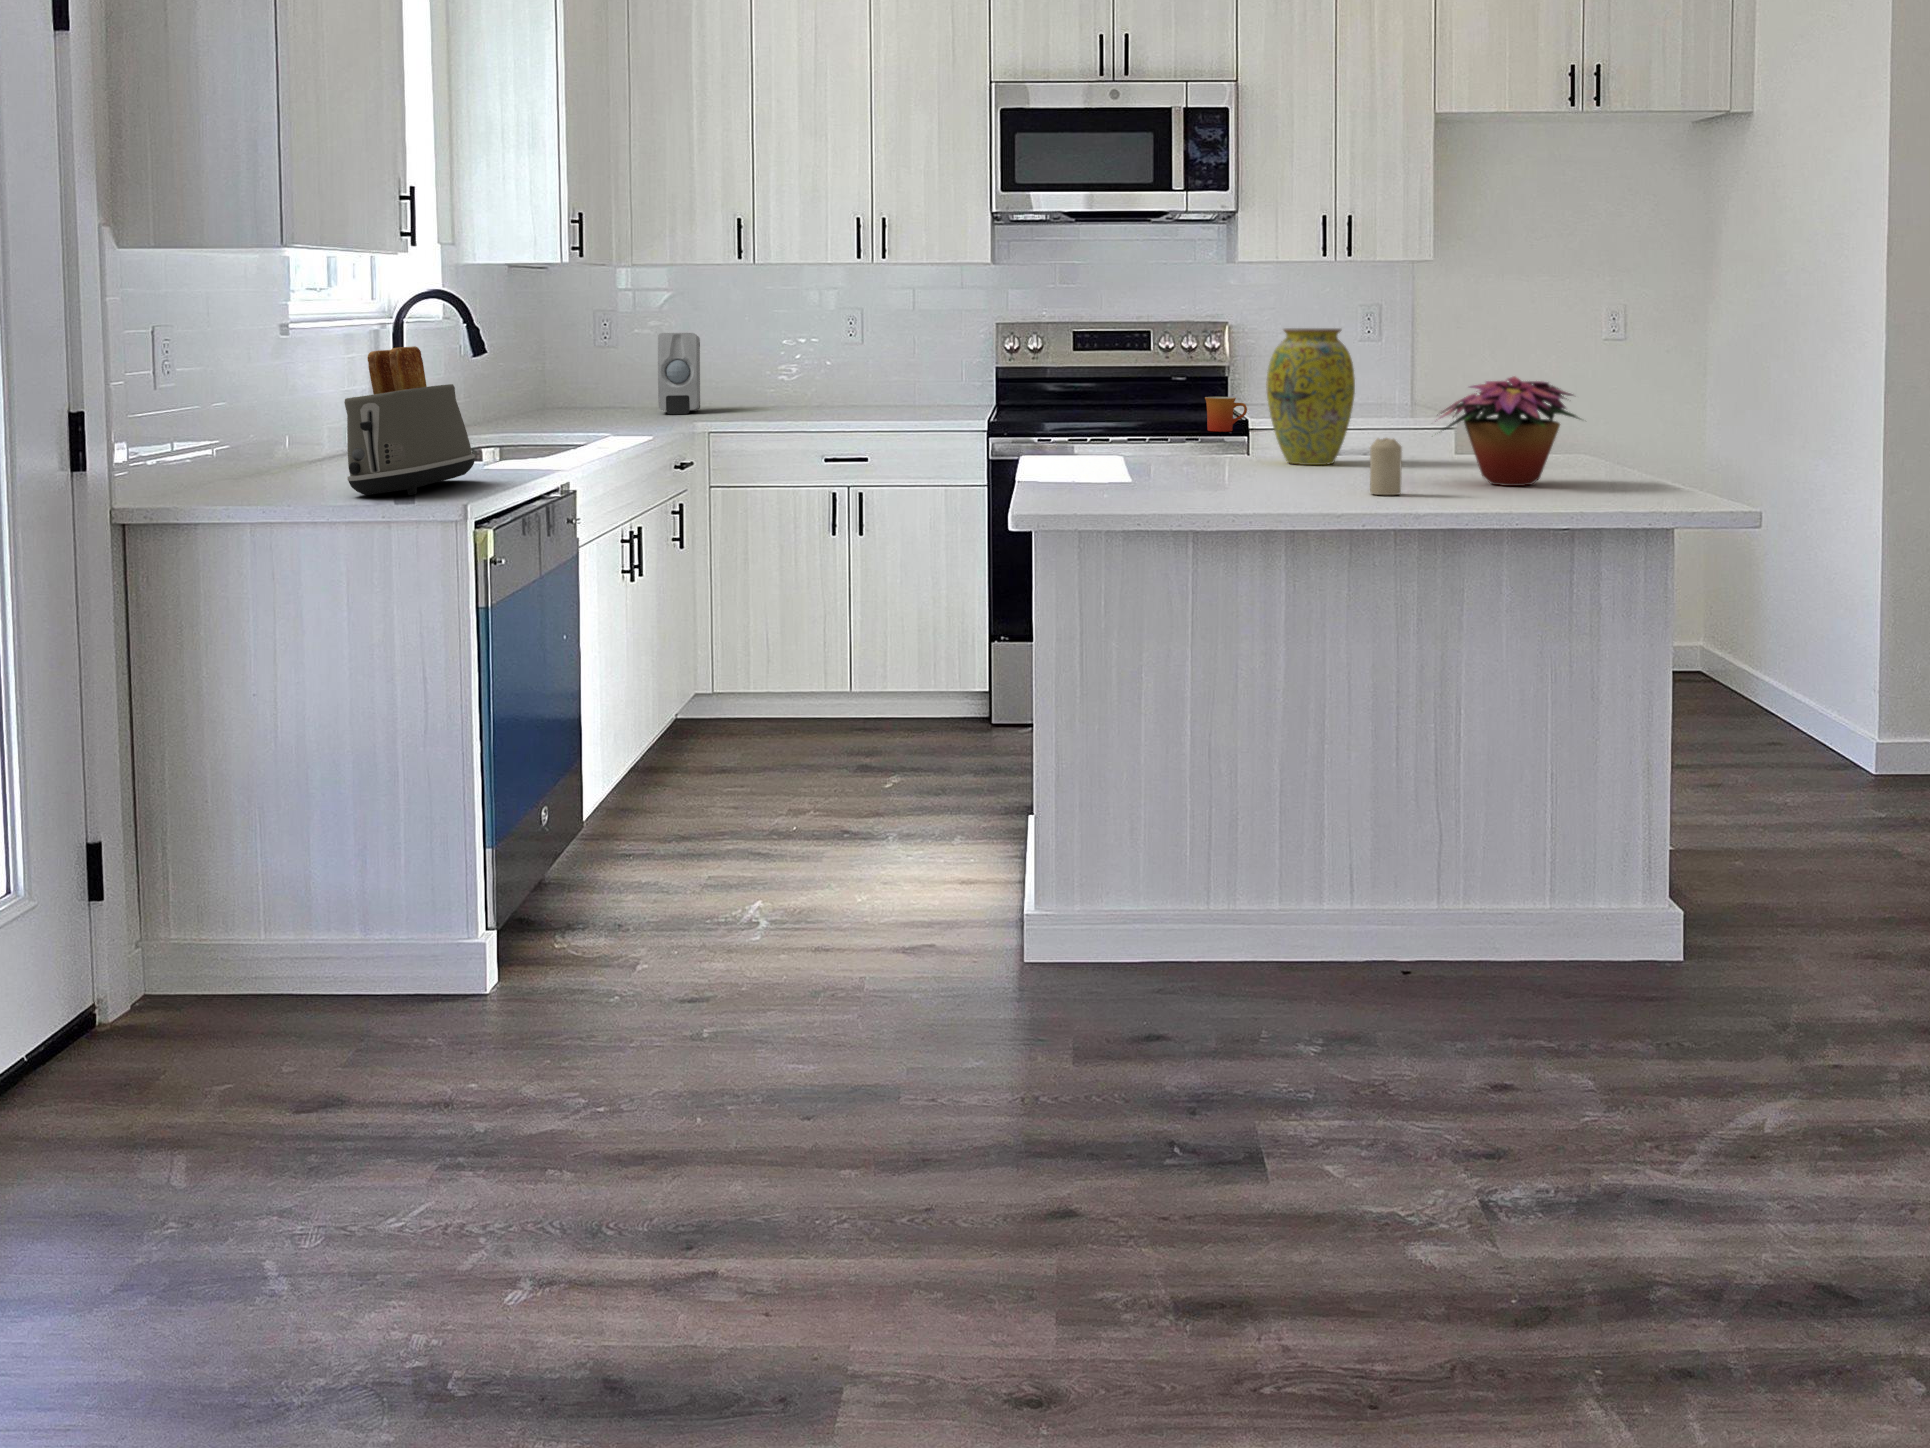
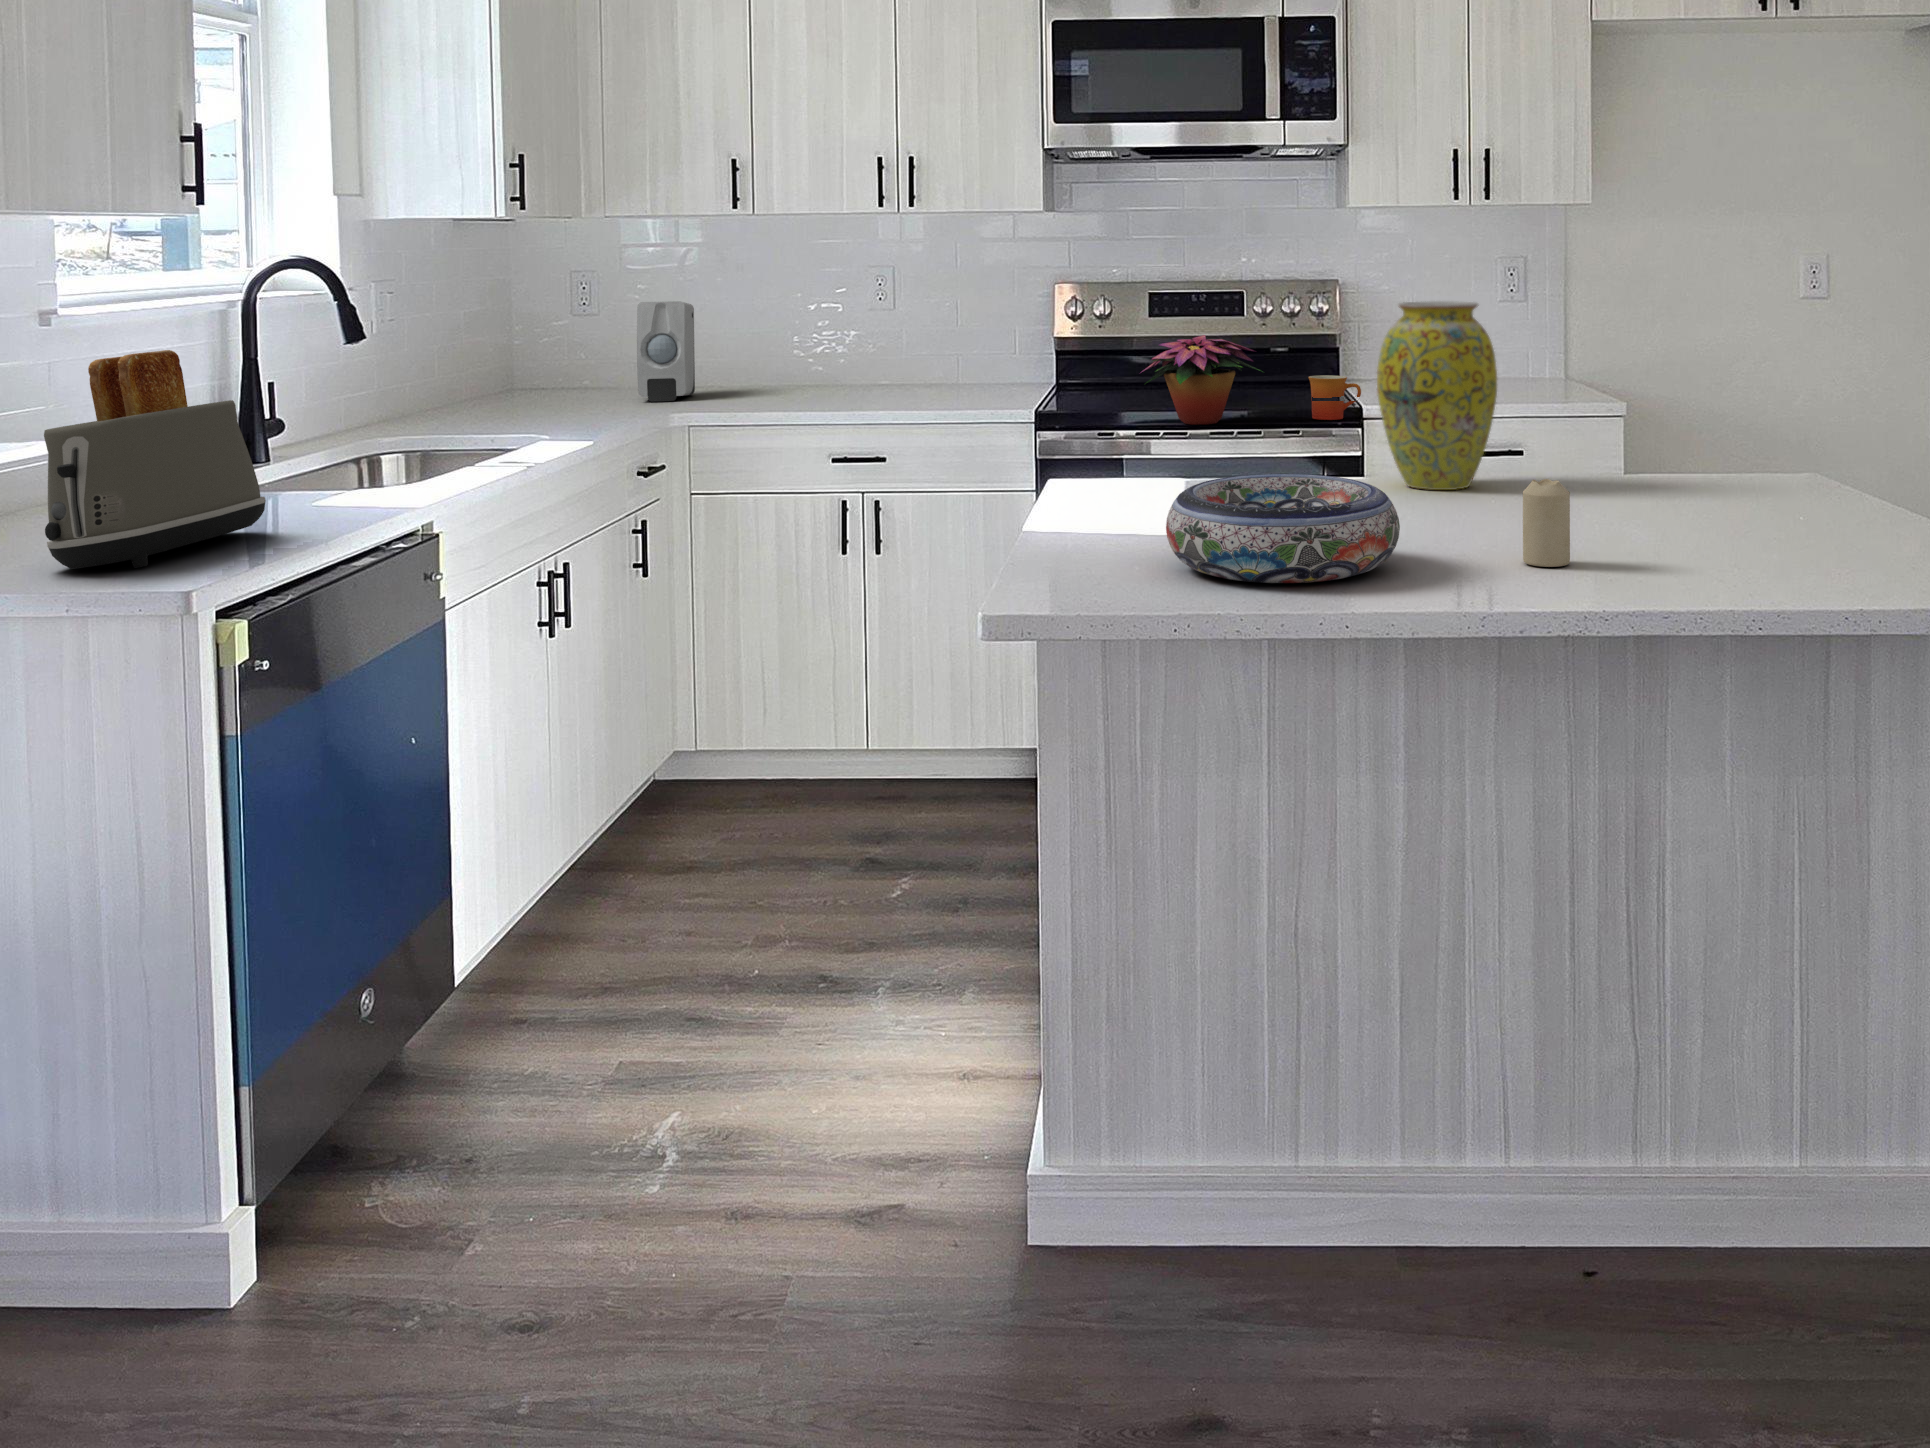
flower arrangement: present [1440,376,1579,486] -> present [1143,335,1259,425]
bowl: none [1130,436,1288,500] -> present [1166,474,1400,583]

